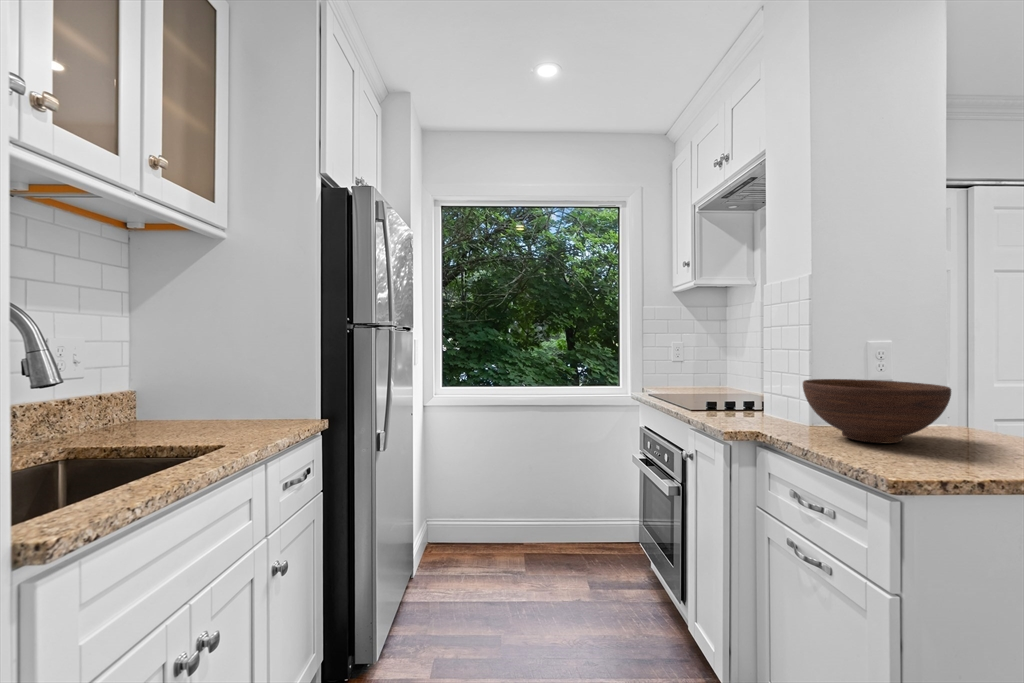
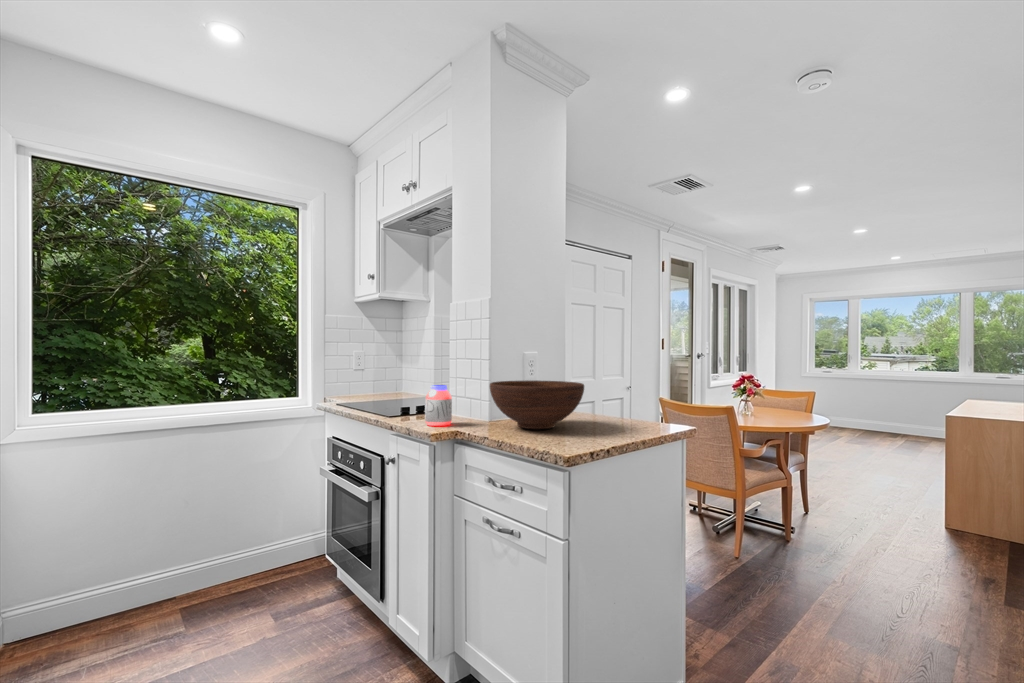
jar: none [726,380,758,426] -> present [425,385,452,426]

